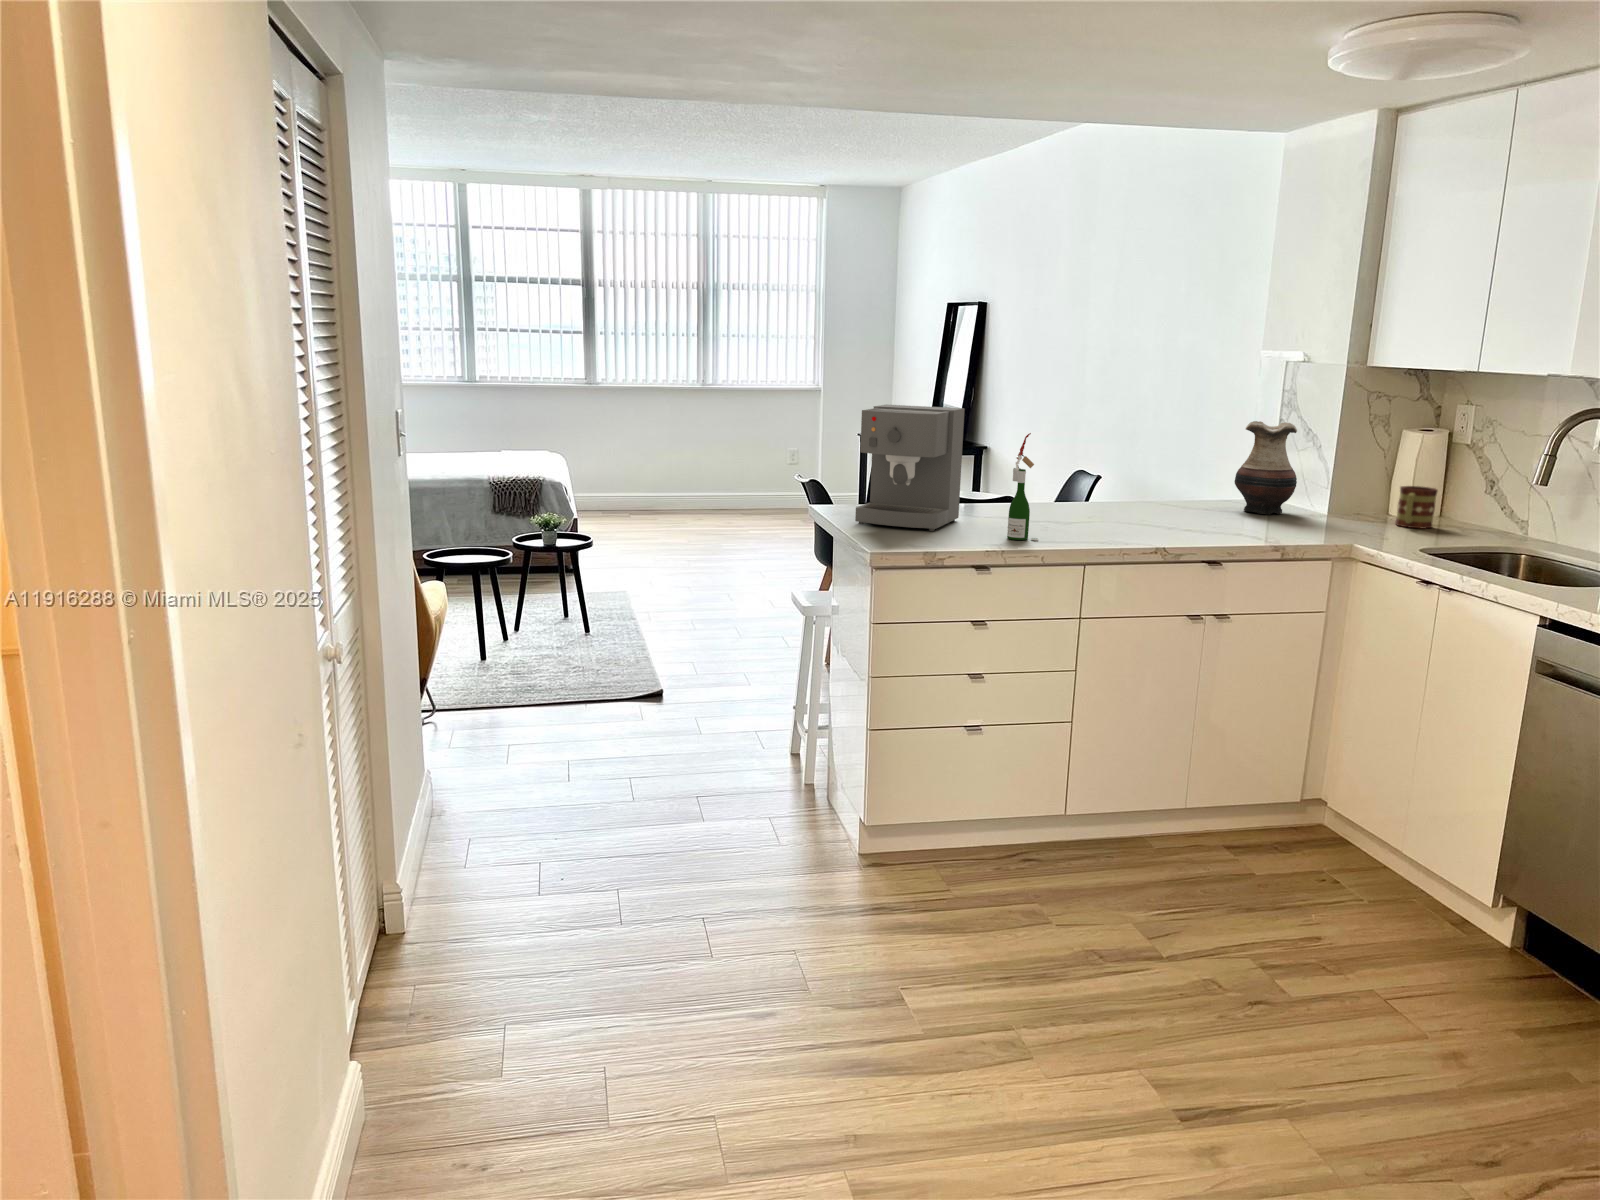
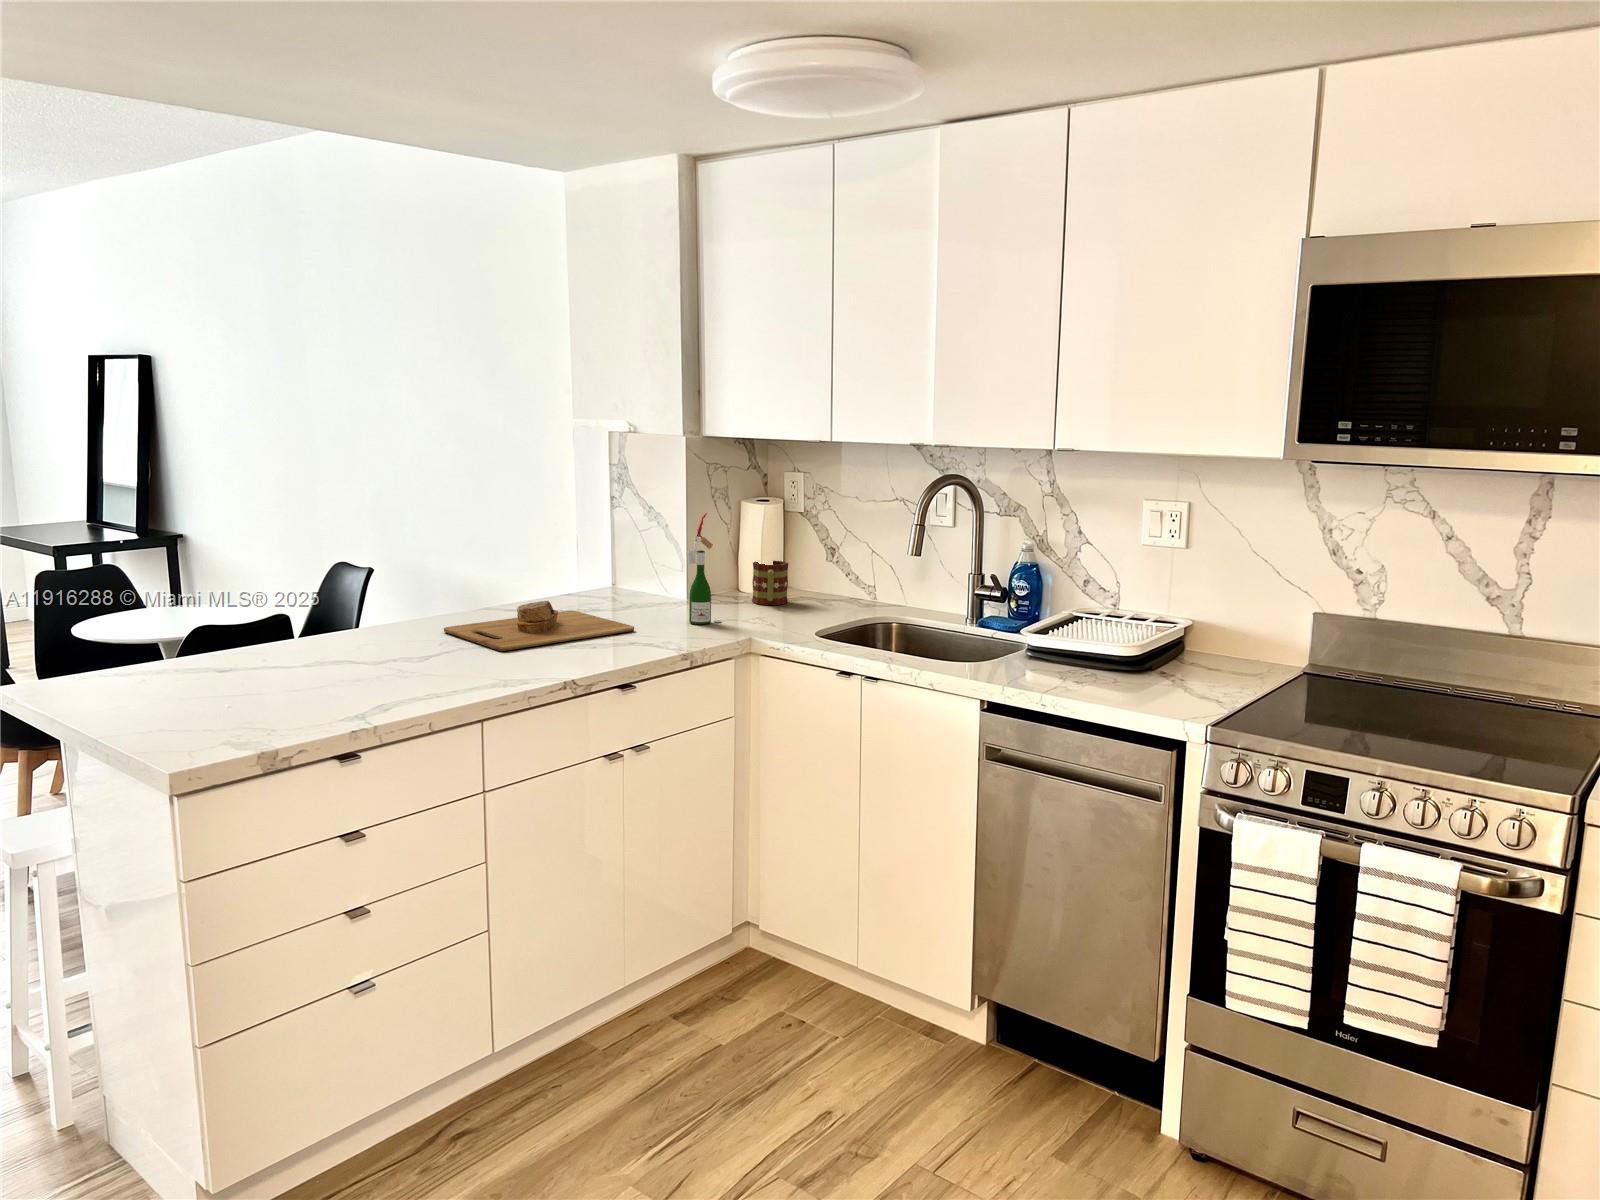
coffee maker: present [855,404,964,531] -> none [82,515,263,716]
vase: present [1234,421,1297,515] -> none [584,501,651,607]
wine bottle: present [1007,433,1038,540] -> present [688,513,721,624]
cutting board: none [1099,497,1251,528] -> present [444,601,634,651]

